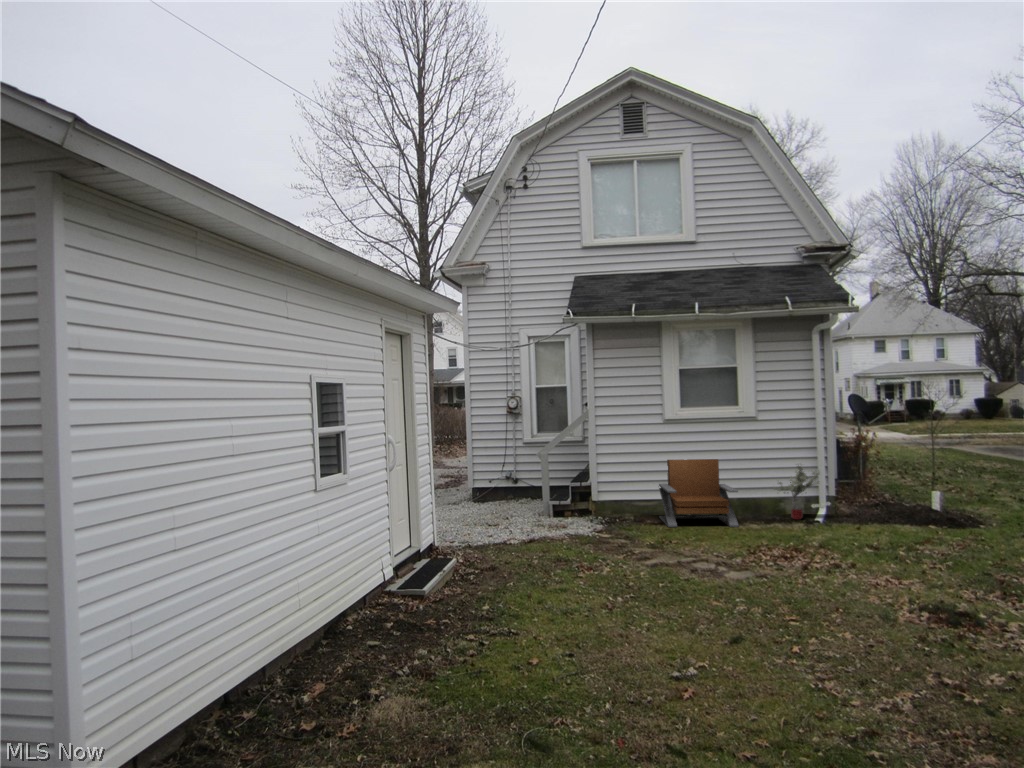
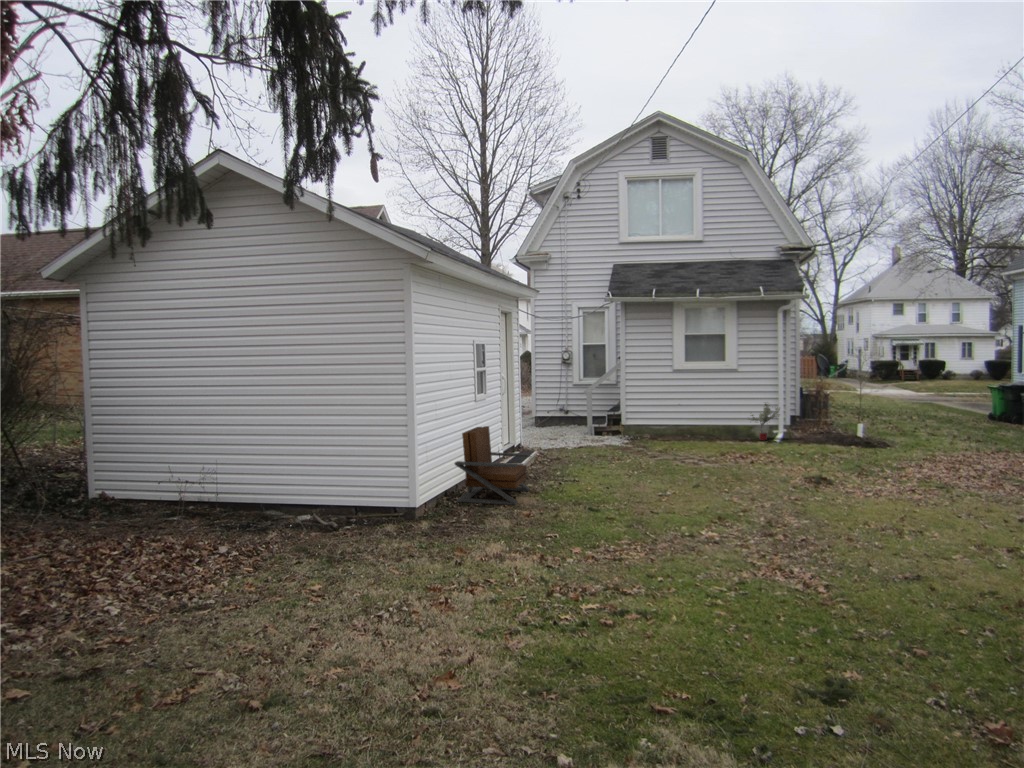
lounge chair: present [659,459,739,527] -> present [455,426,530,505]

